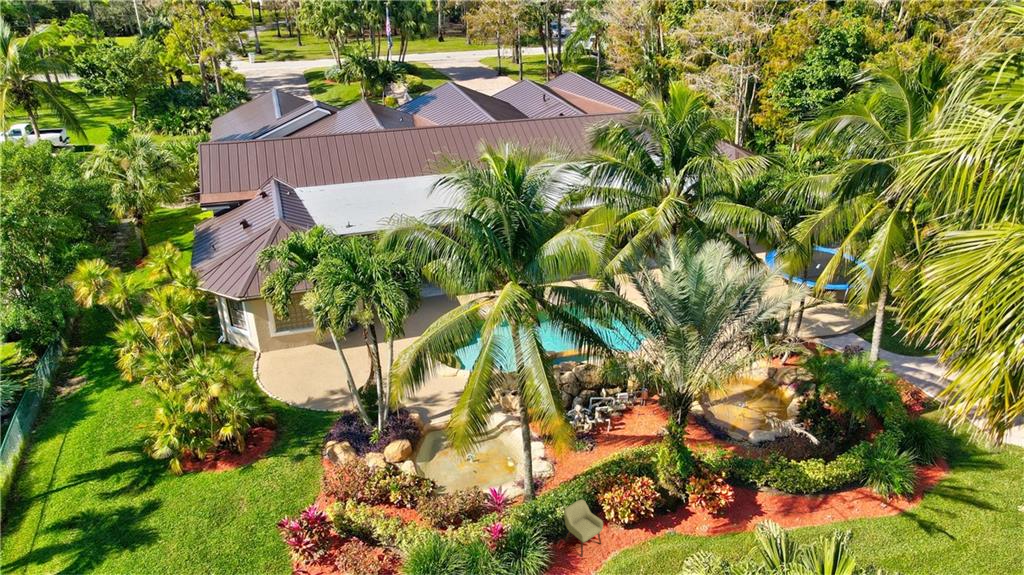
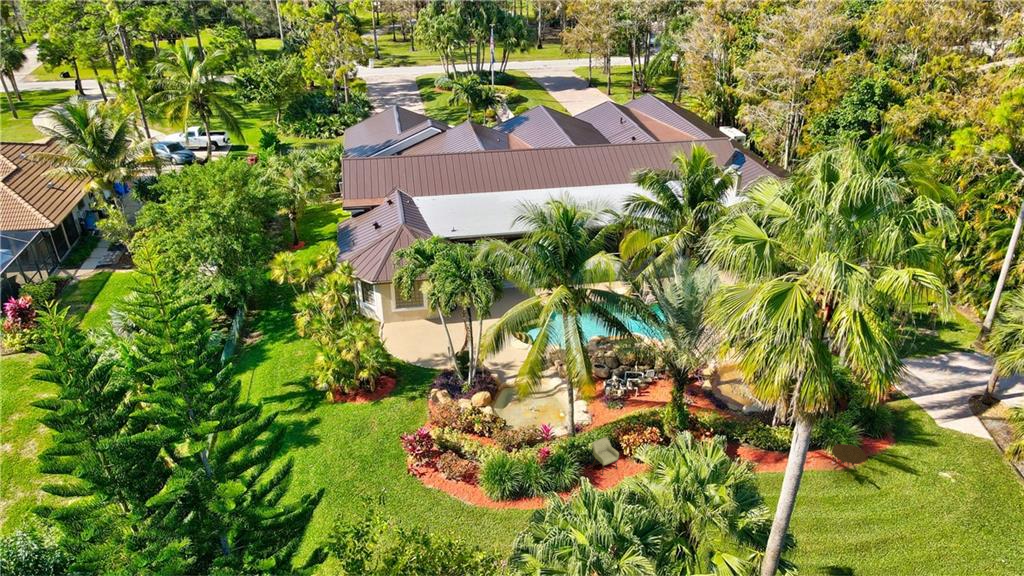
round table: none [887,479,936,526] -> present [832,444,866,472]

